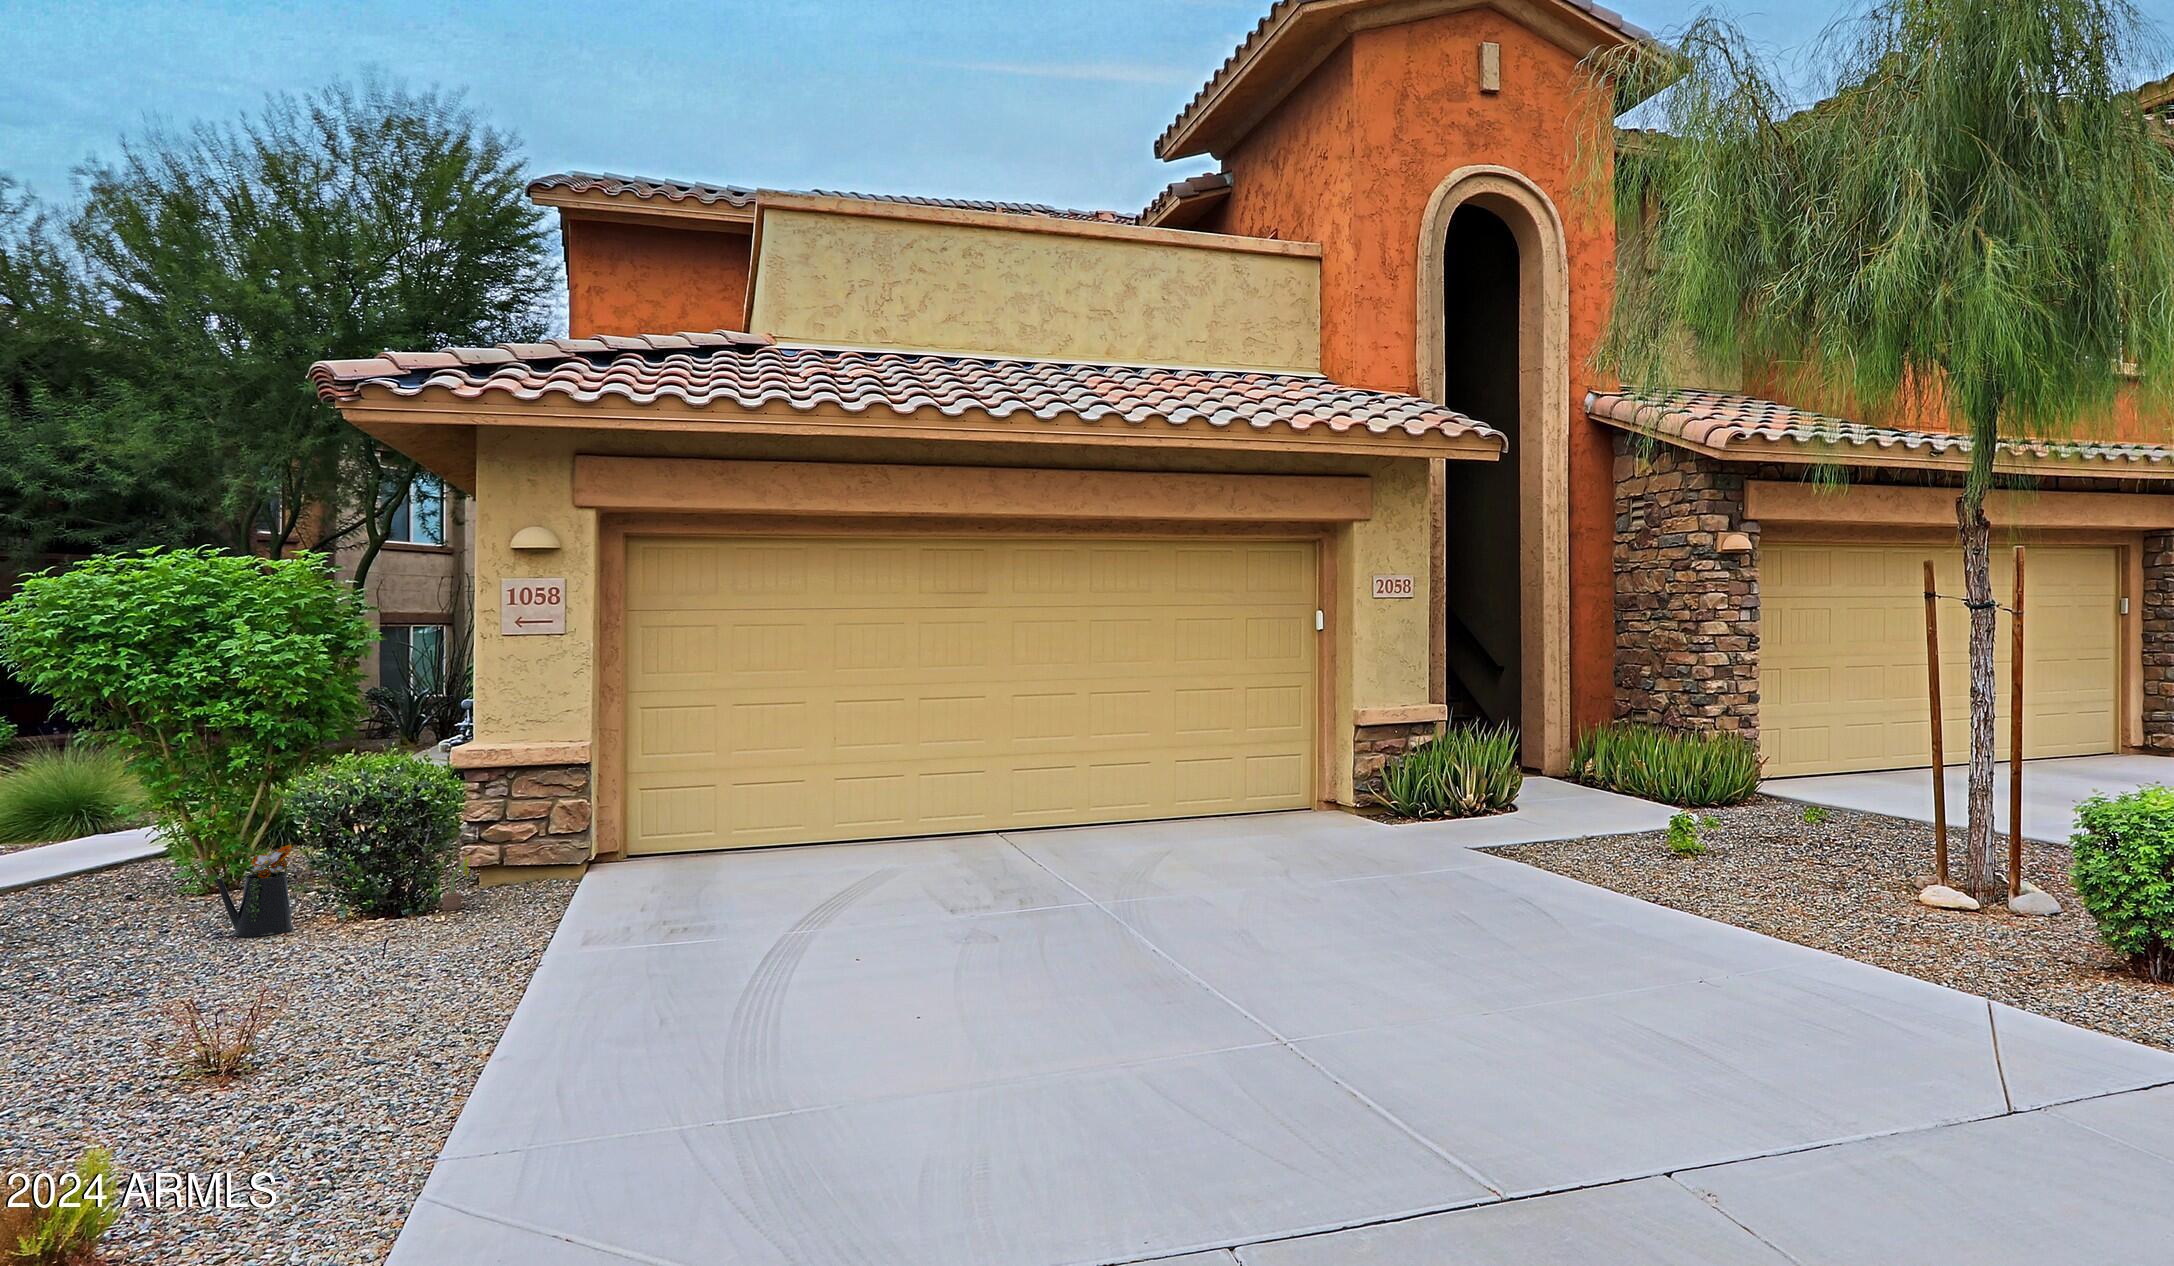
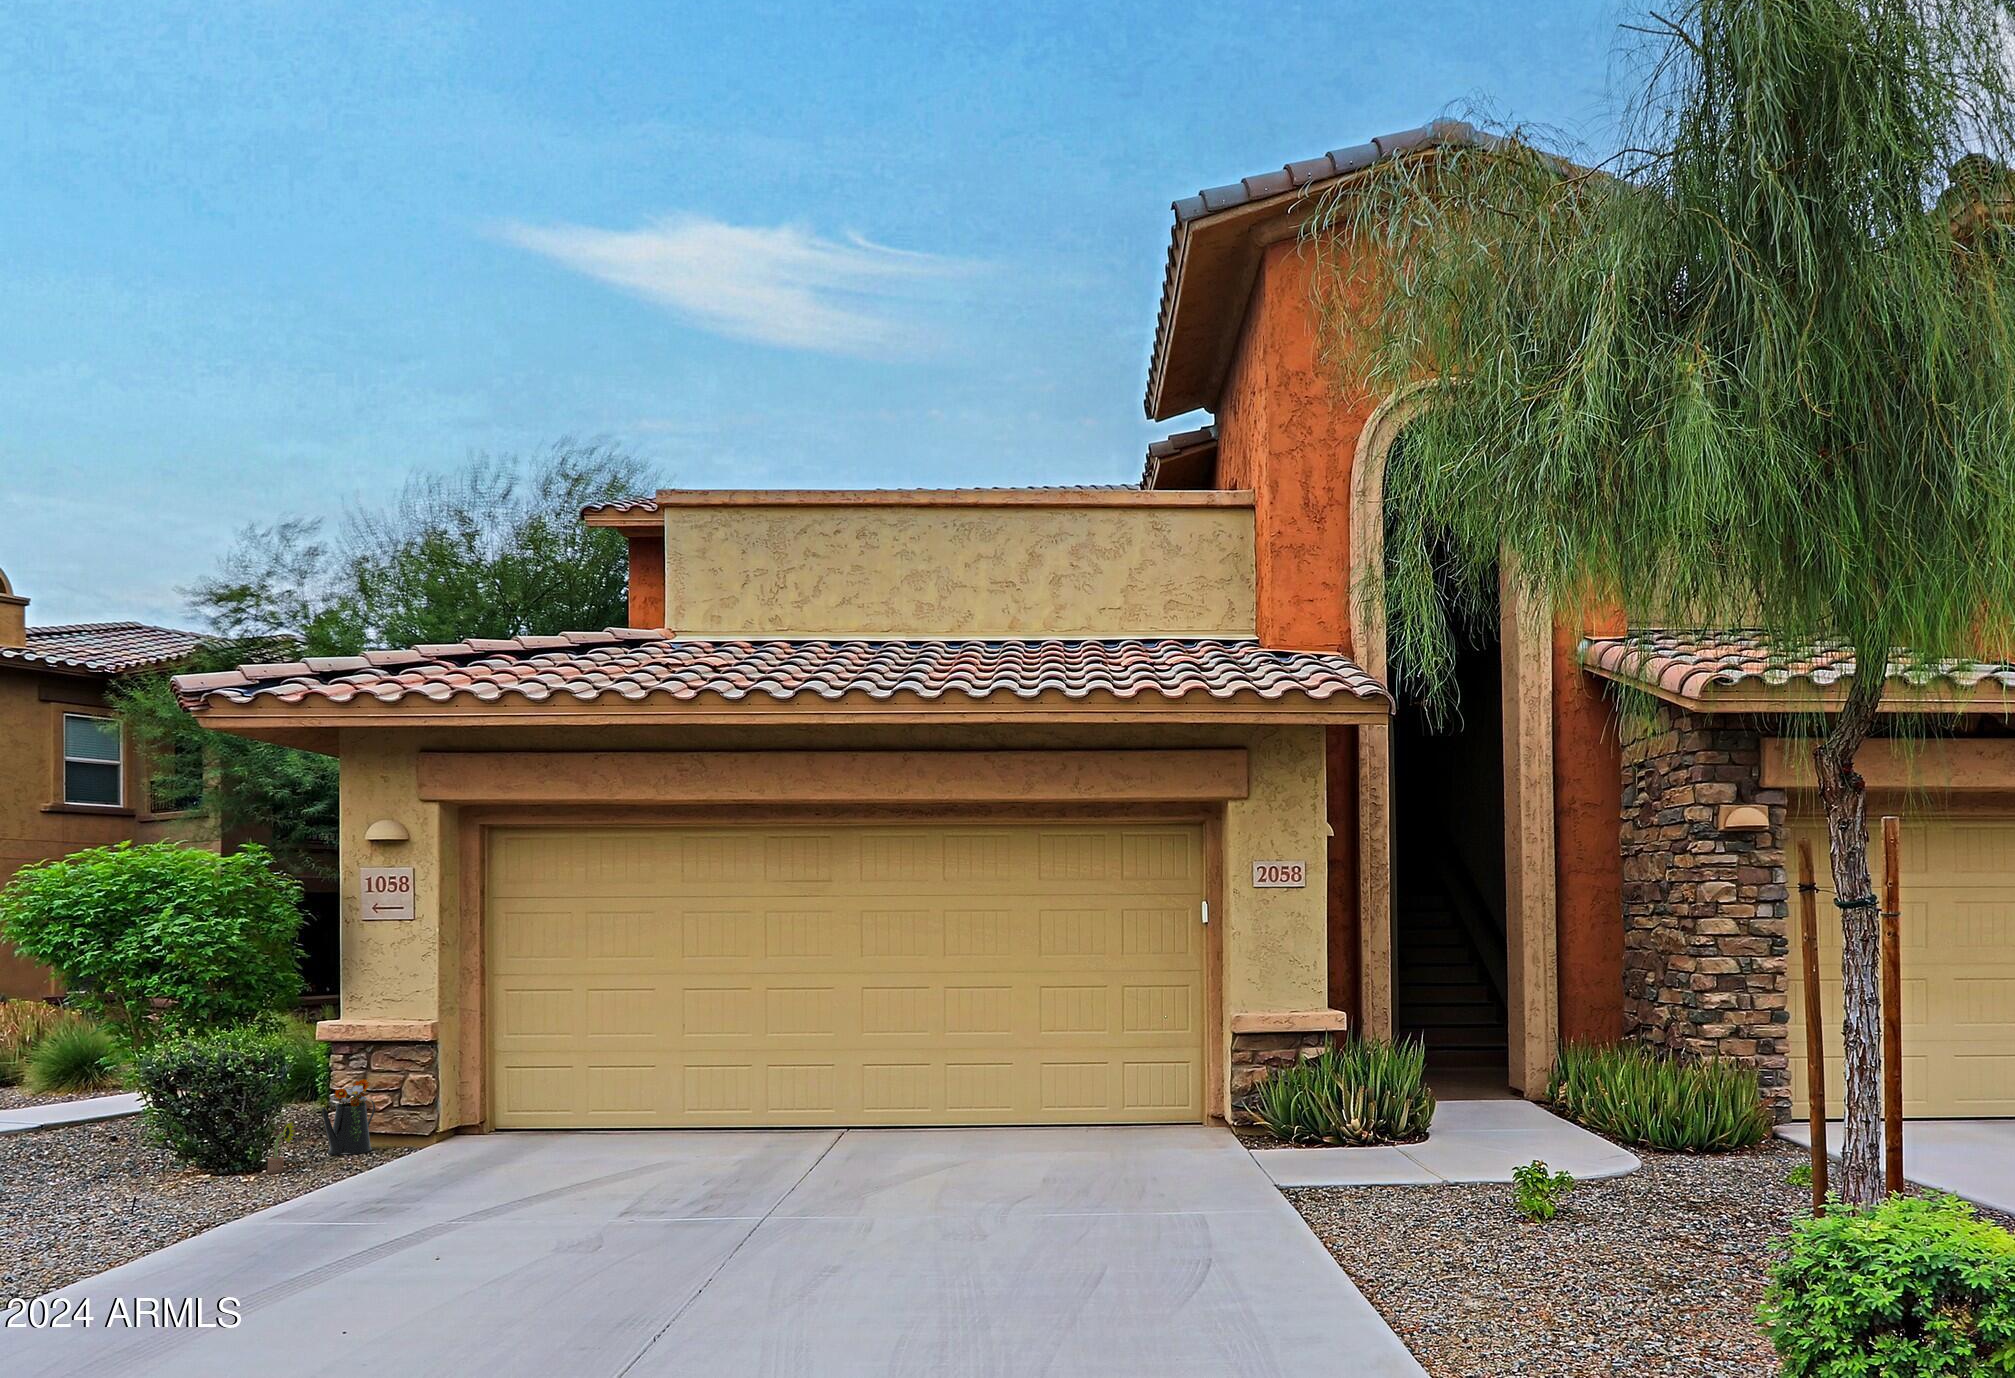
watering can: present [216,844,307,937] -> present [322,1079,375,1155]

